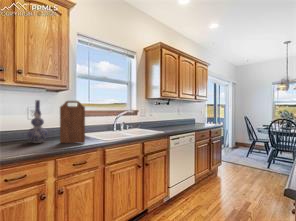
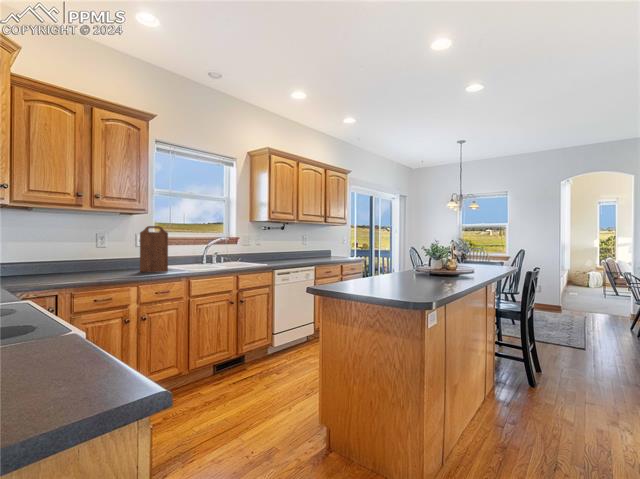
vase: present [27,100,48,143] -> none [103,225,125,272]

